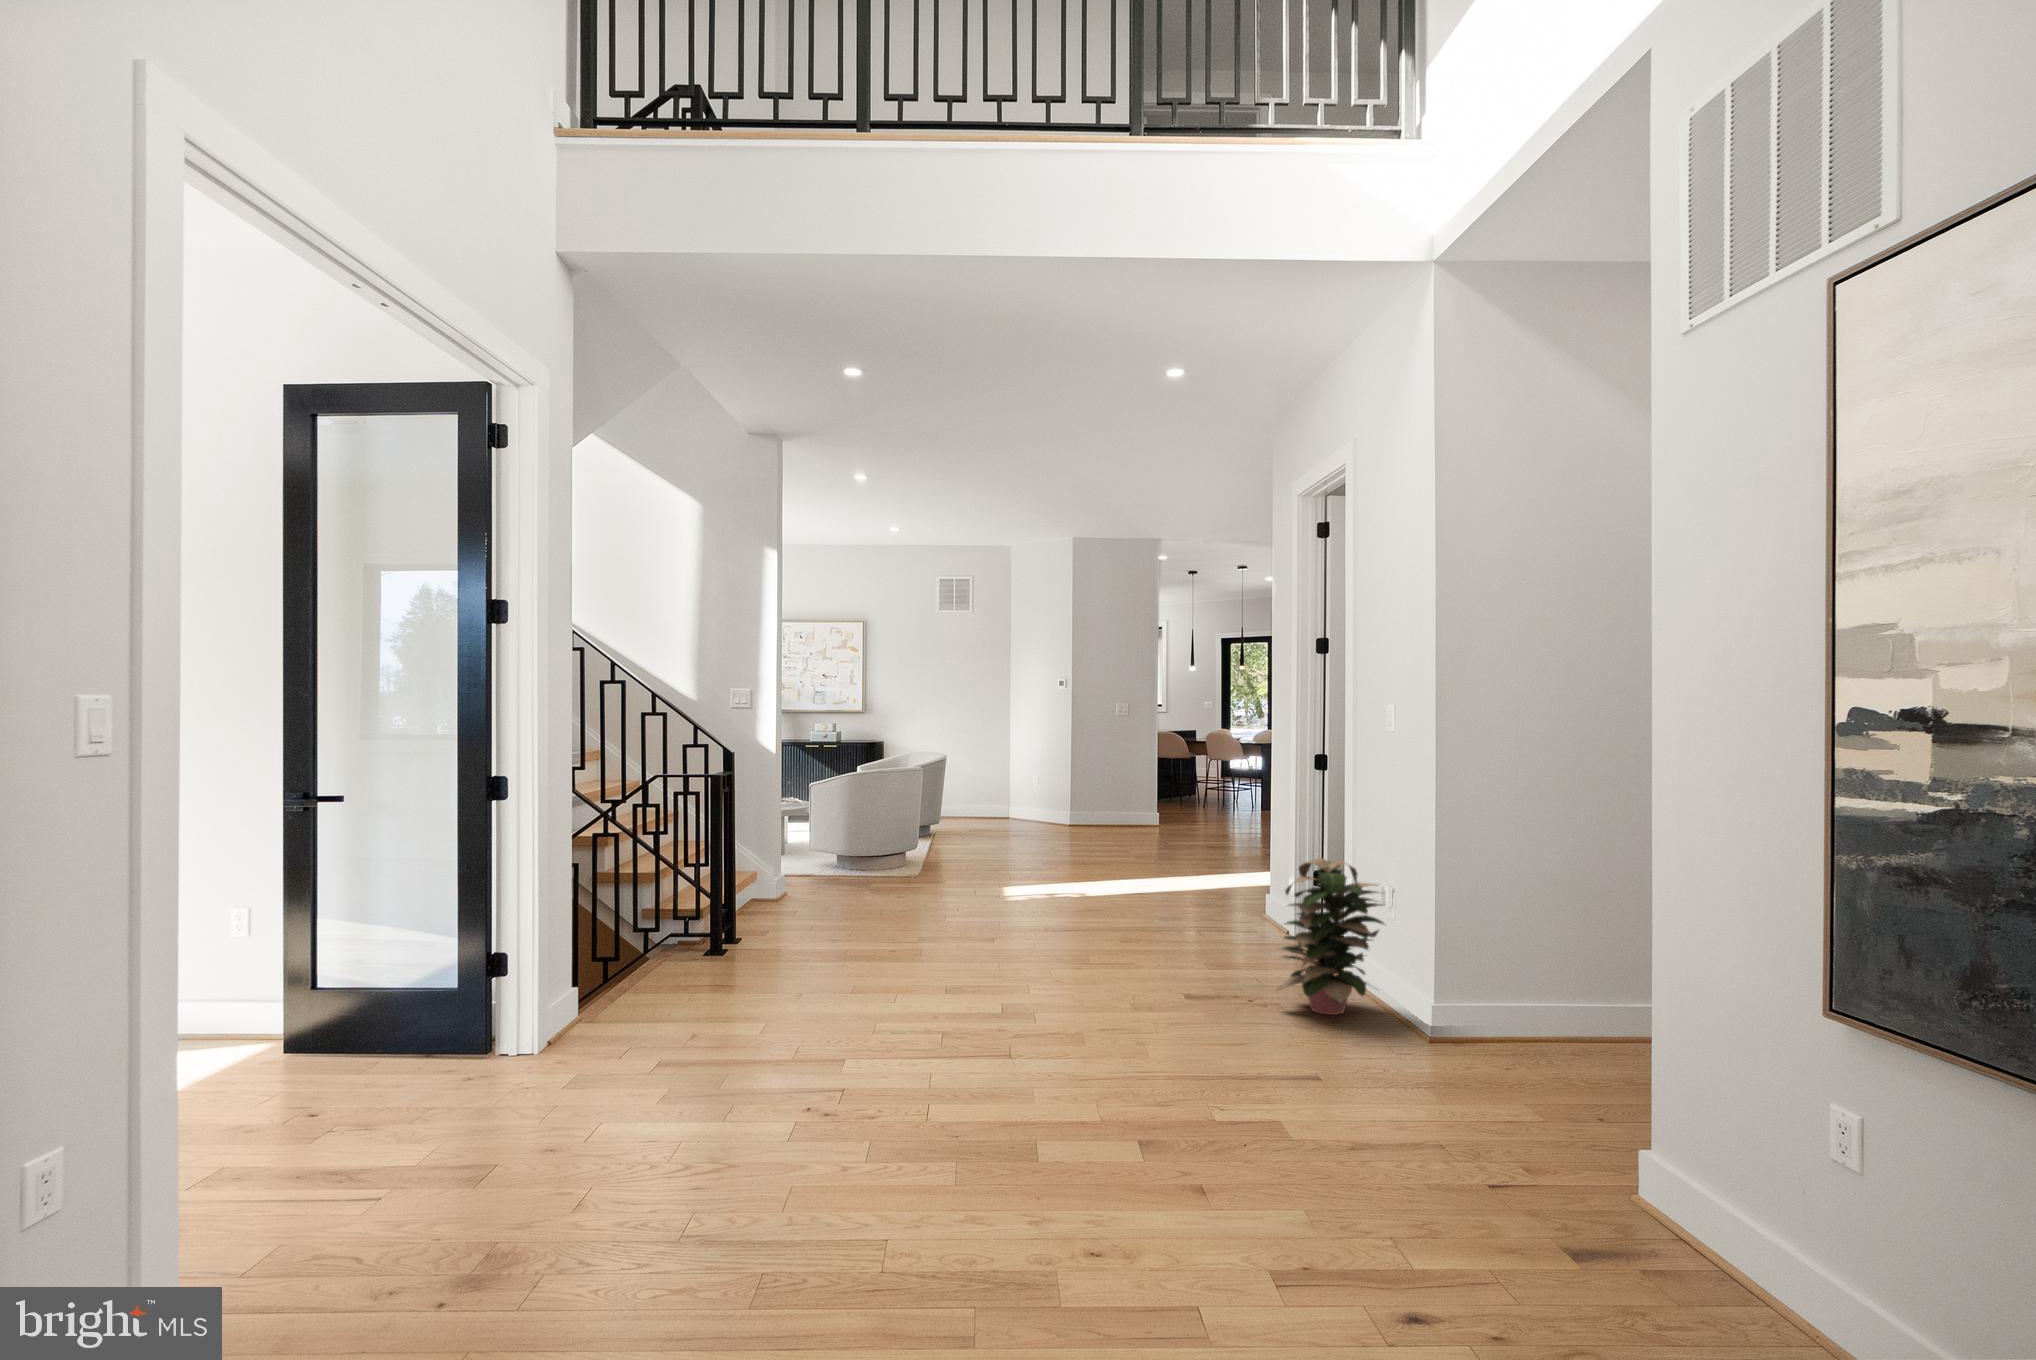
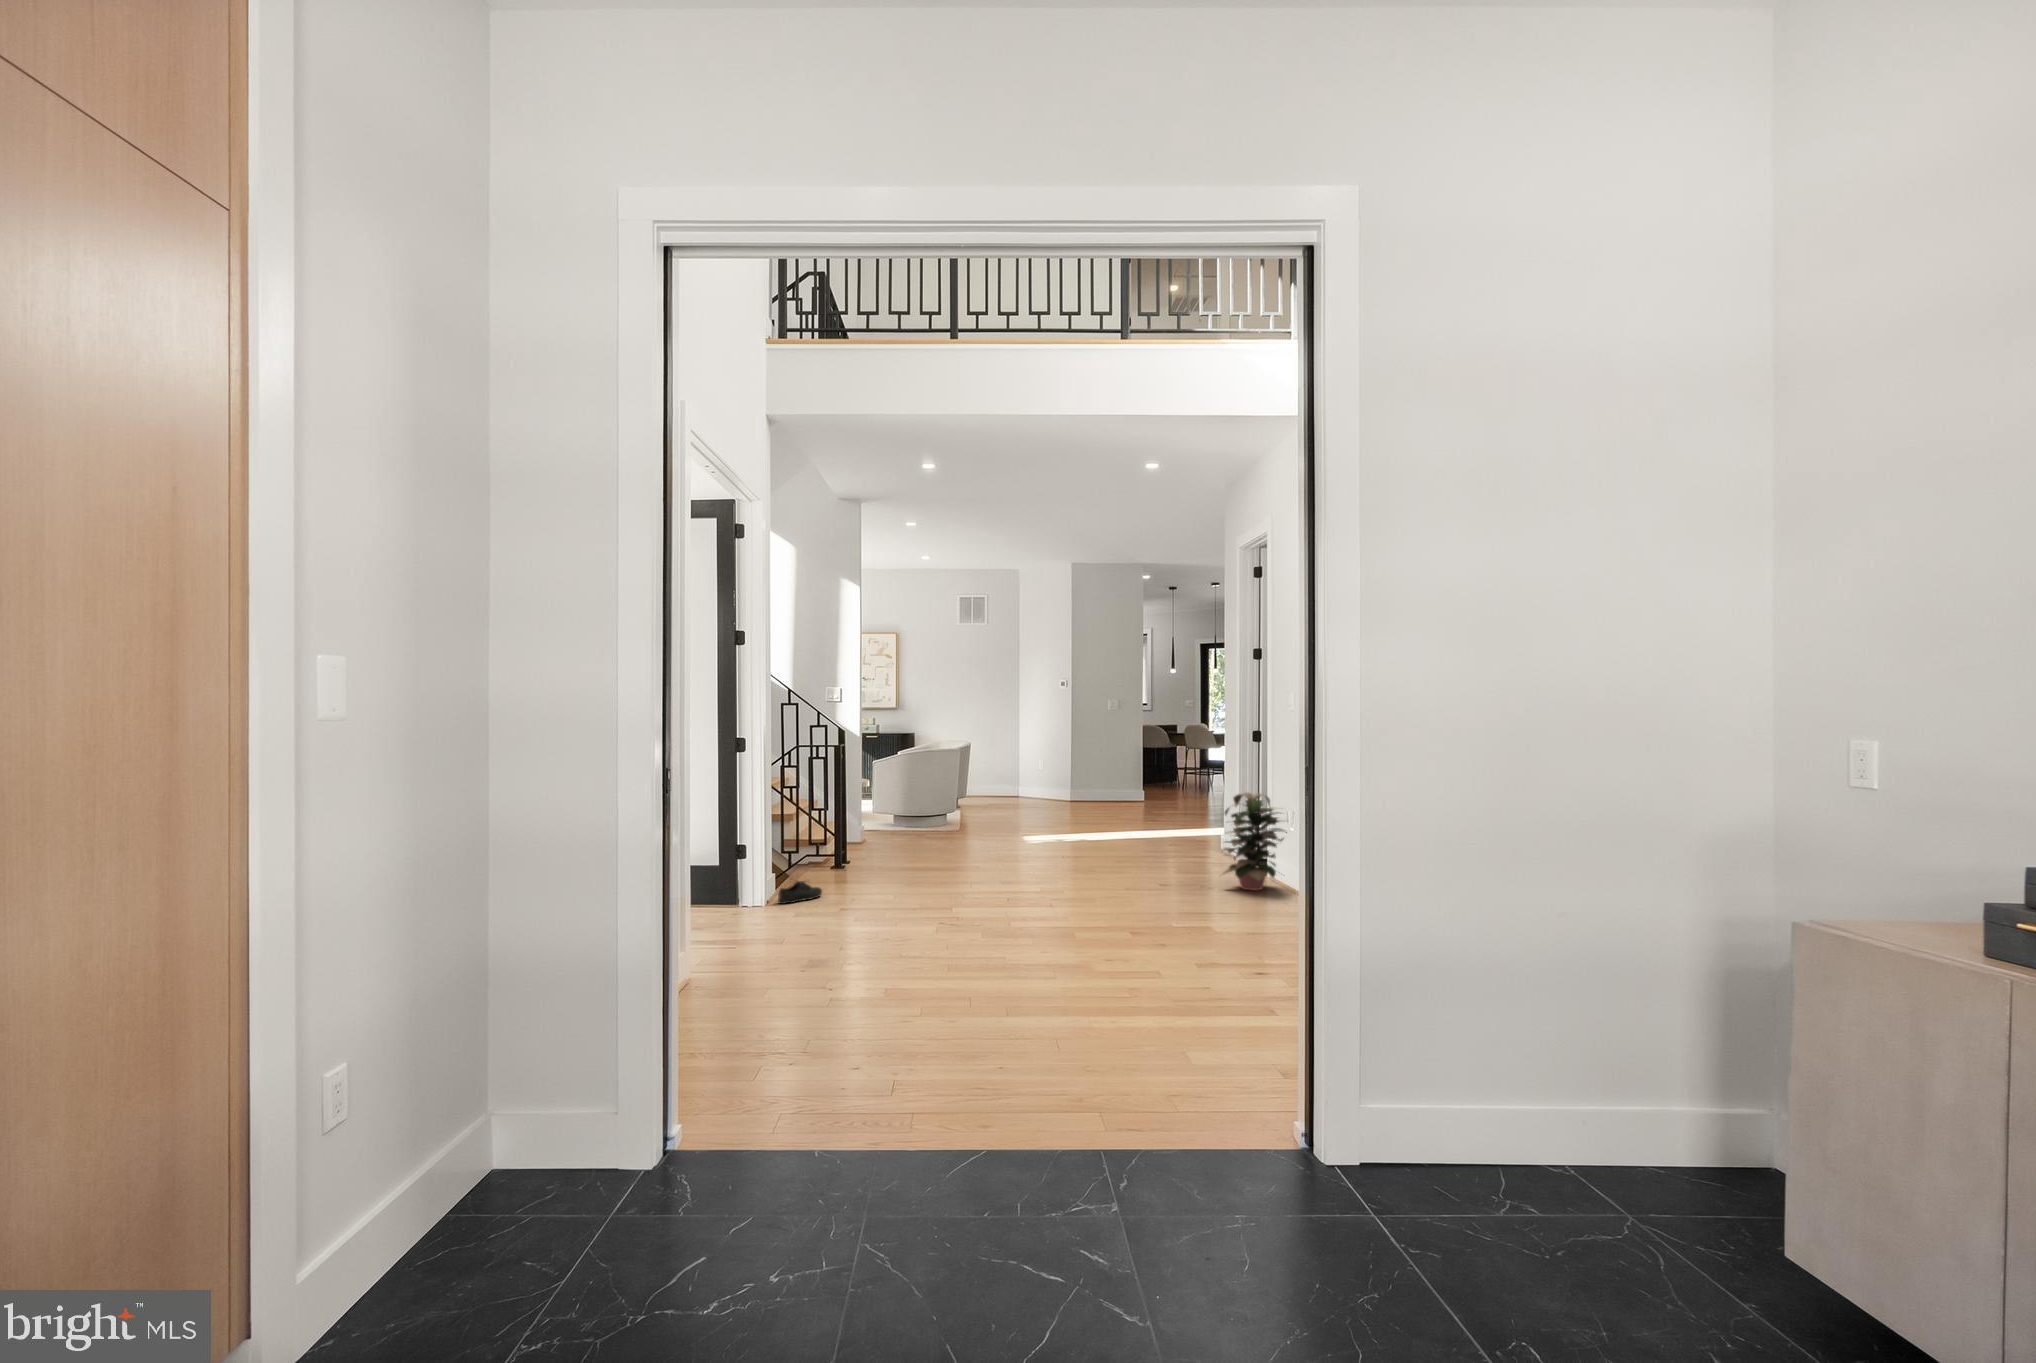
shoe: none [564,1000,648,1046] -> present [778,881,822,904]

